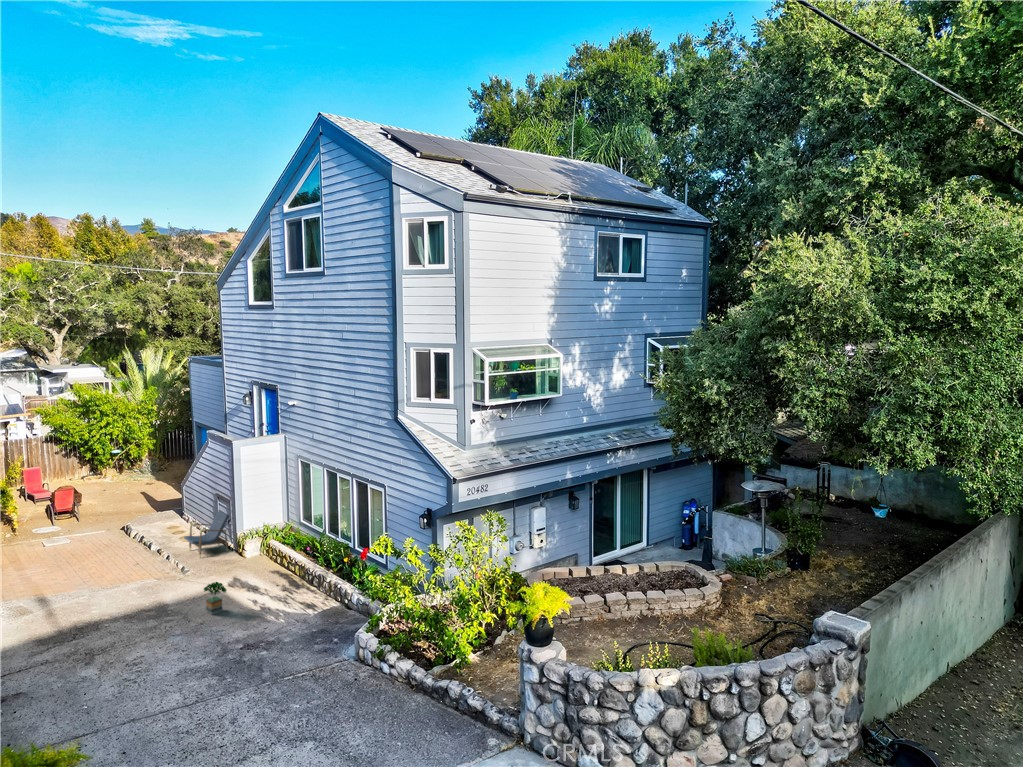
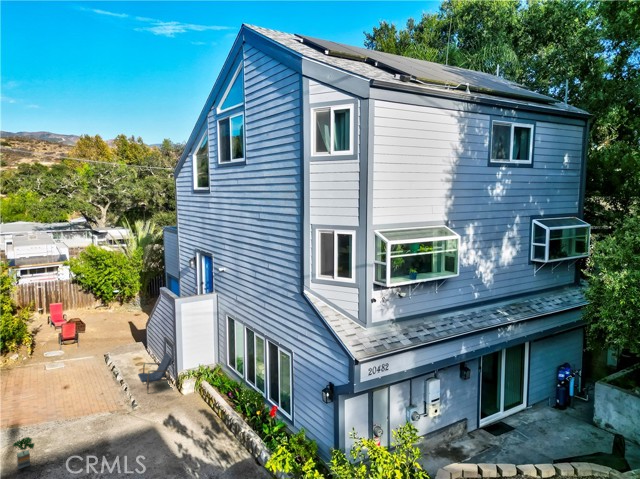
potted tree: present [204,582,226,615] -> present [13,437,34,469]

